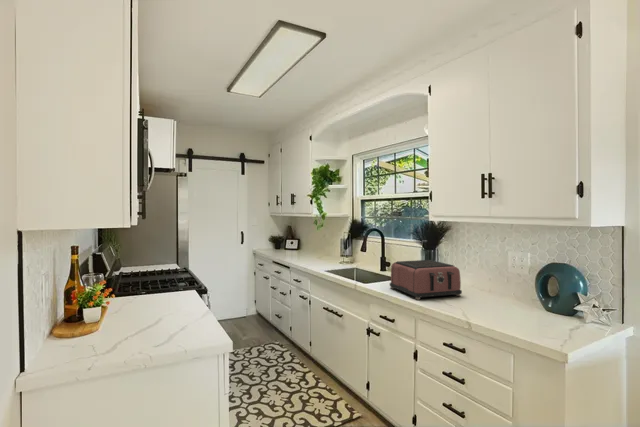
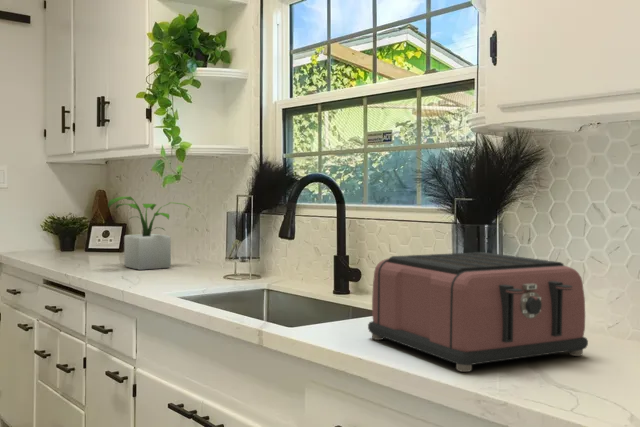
potted plant: none [297,232,327,259] -> present [108,197,189,270]

